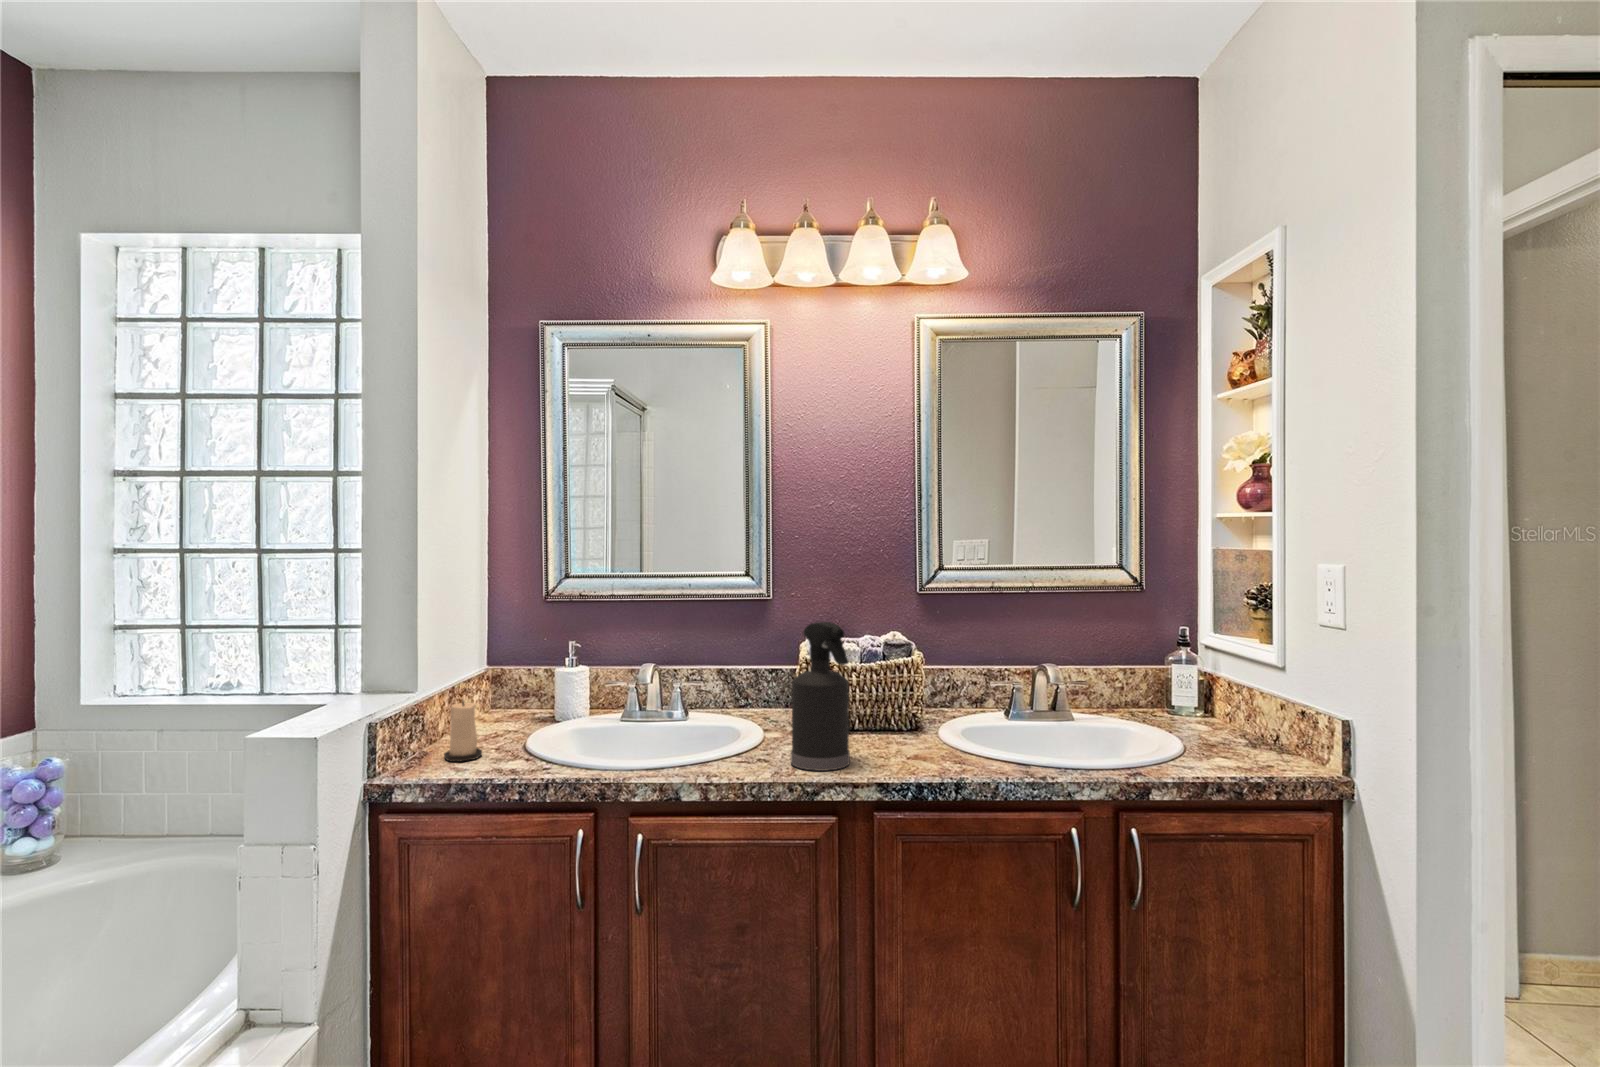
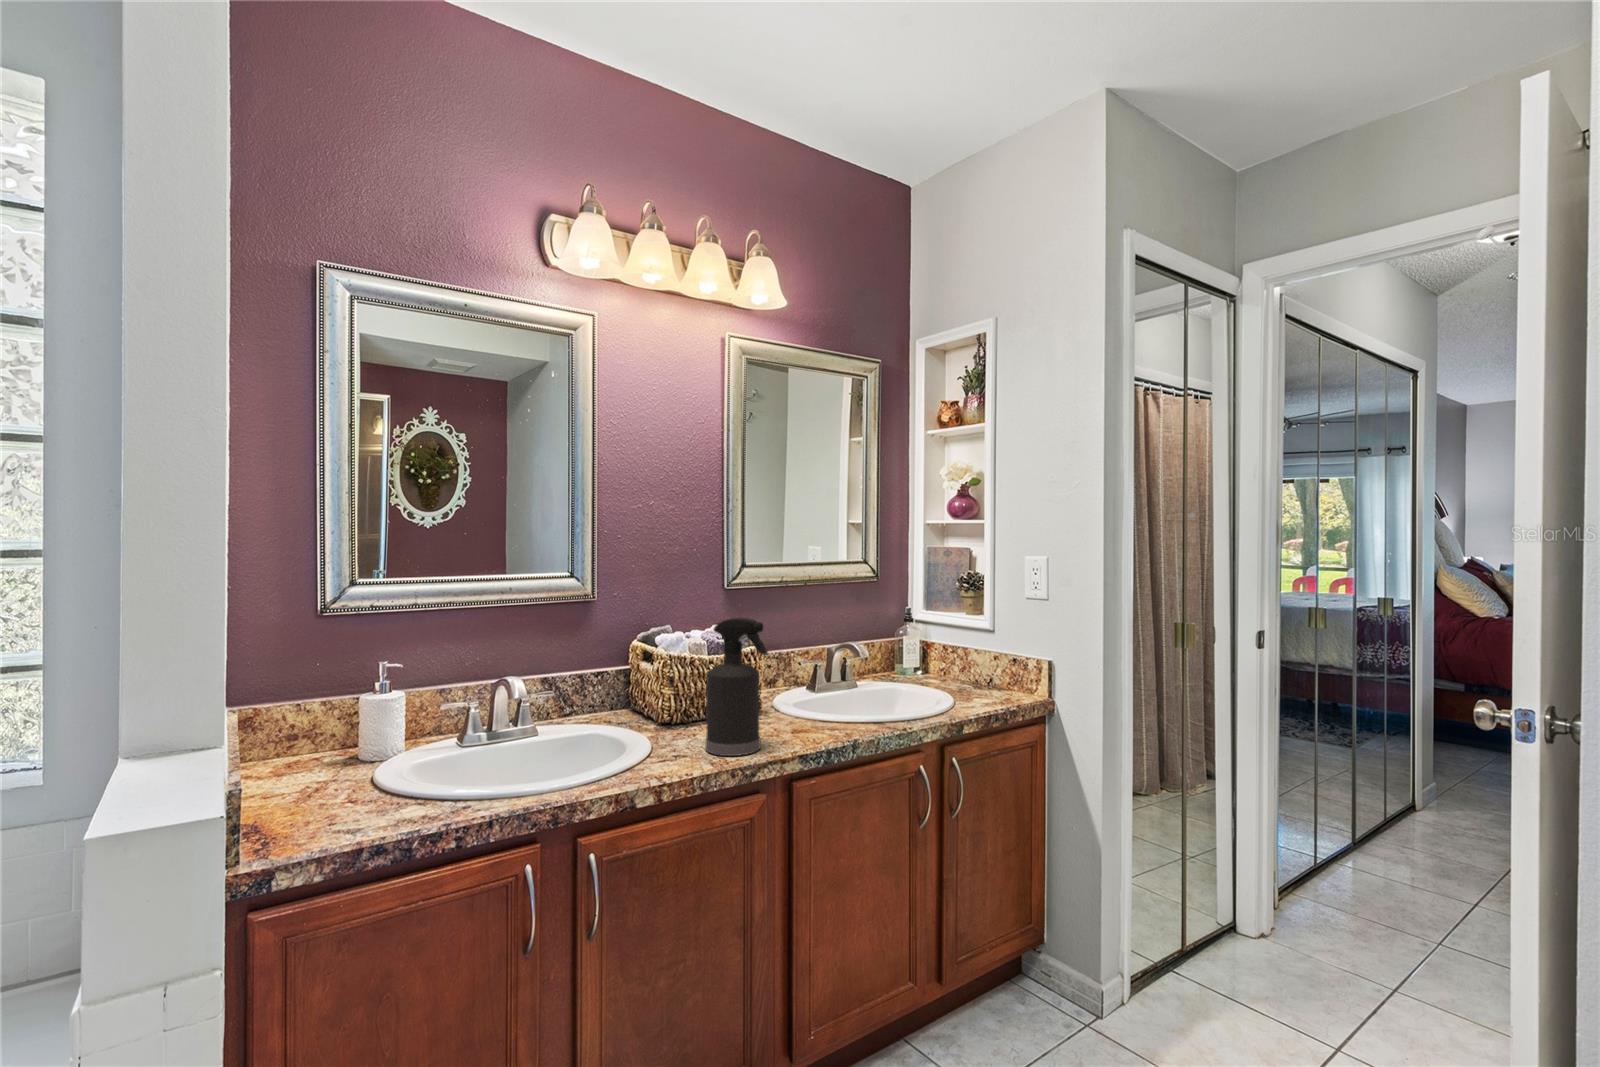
candle: present [444,700,482,762] -> none [302,743,352,825]

